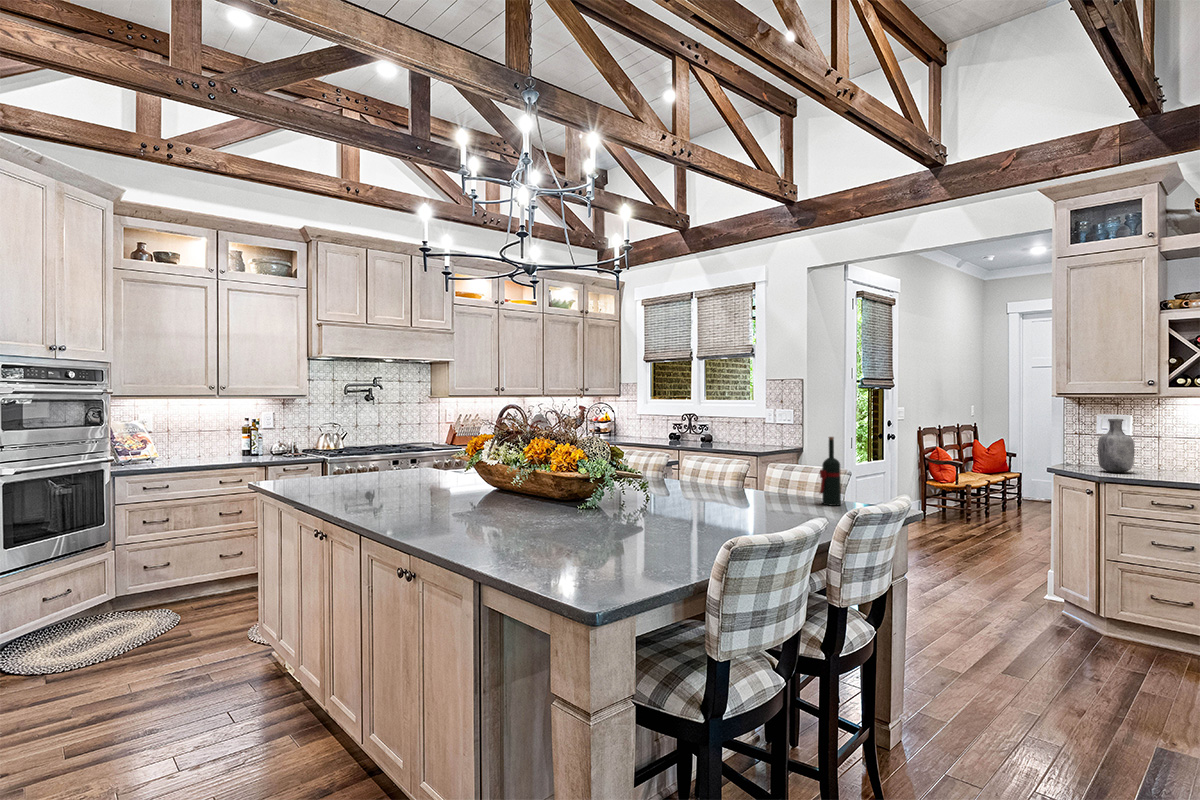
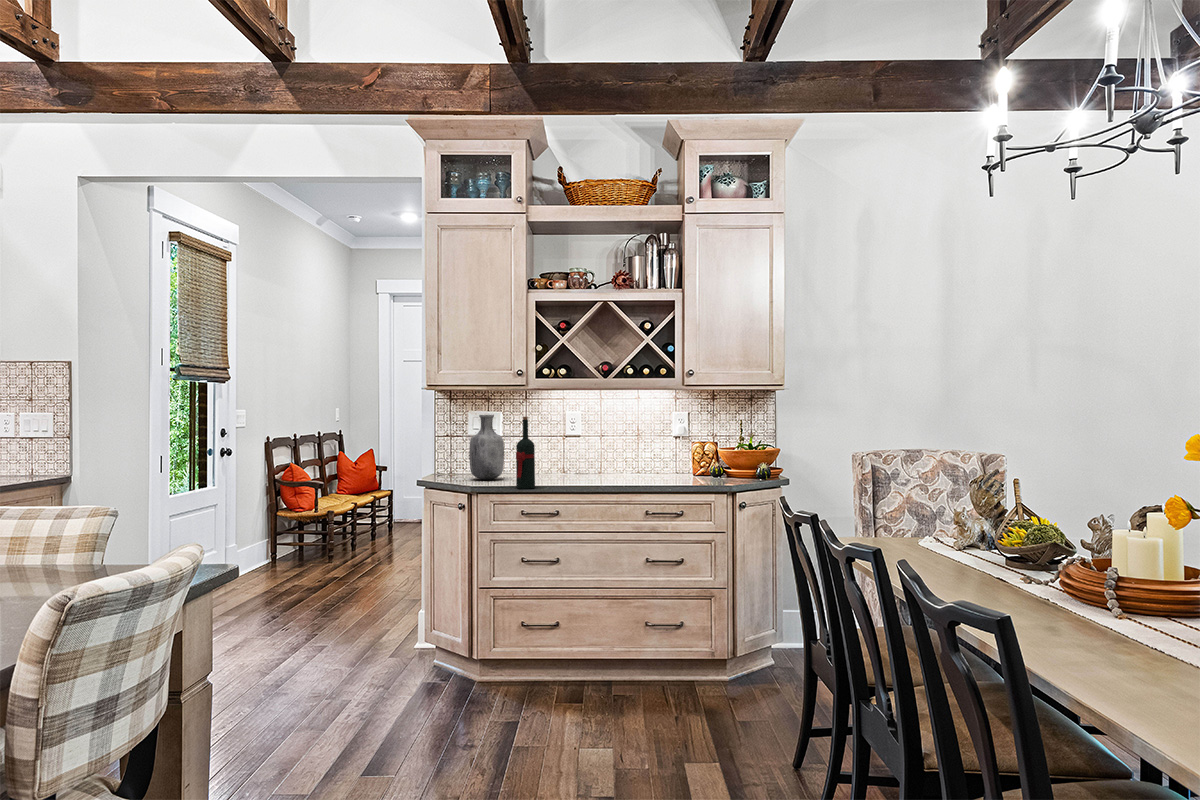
wine bottle: present [820,437,841,506] -> present [516,417,535,489]

